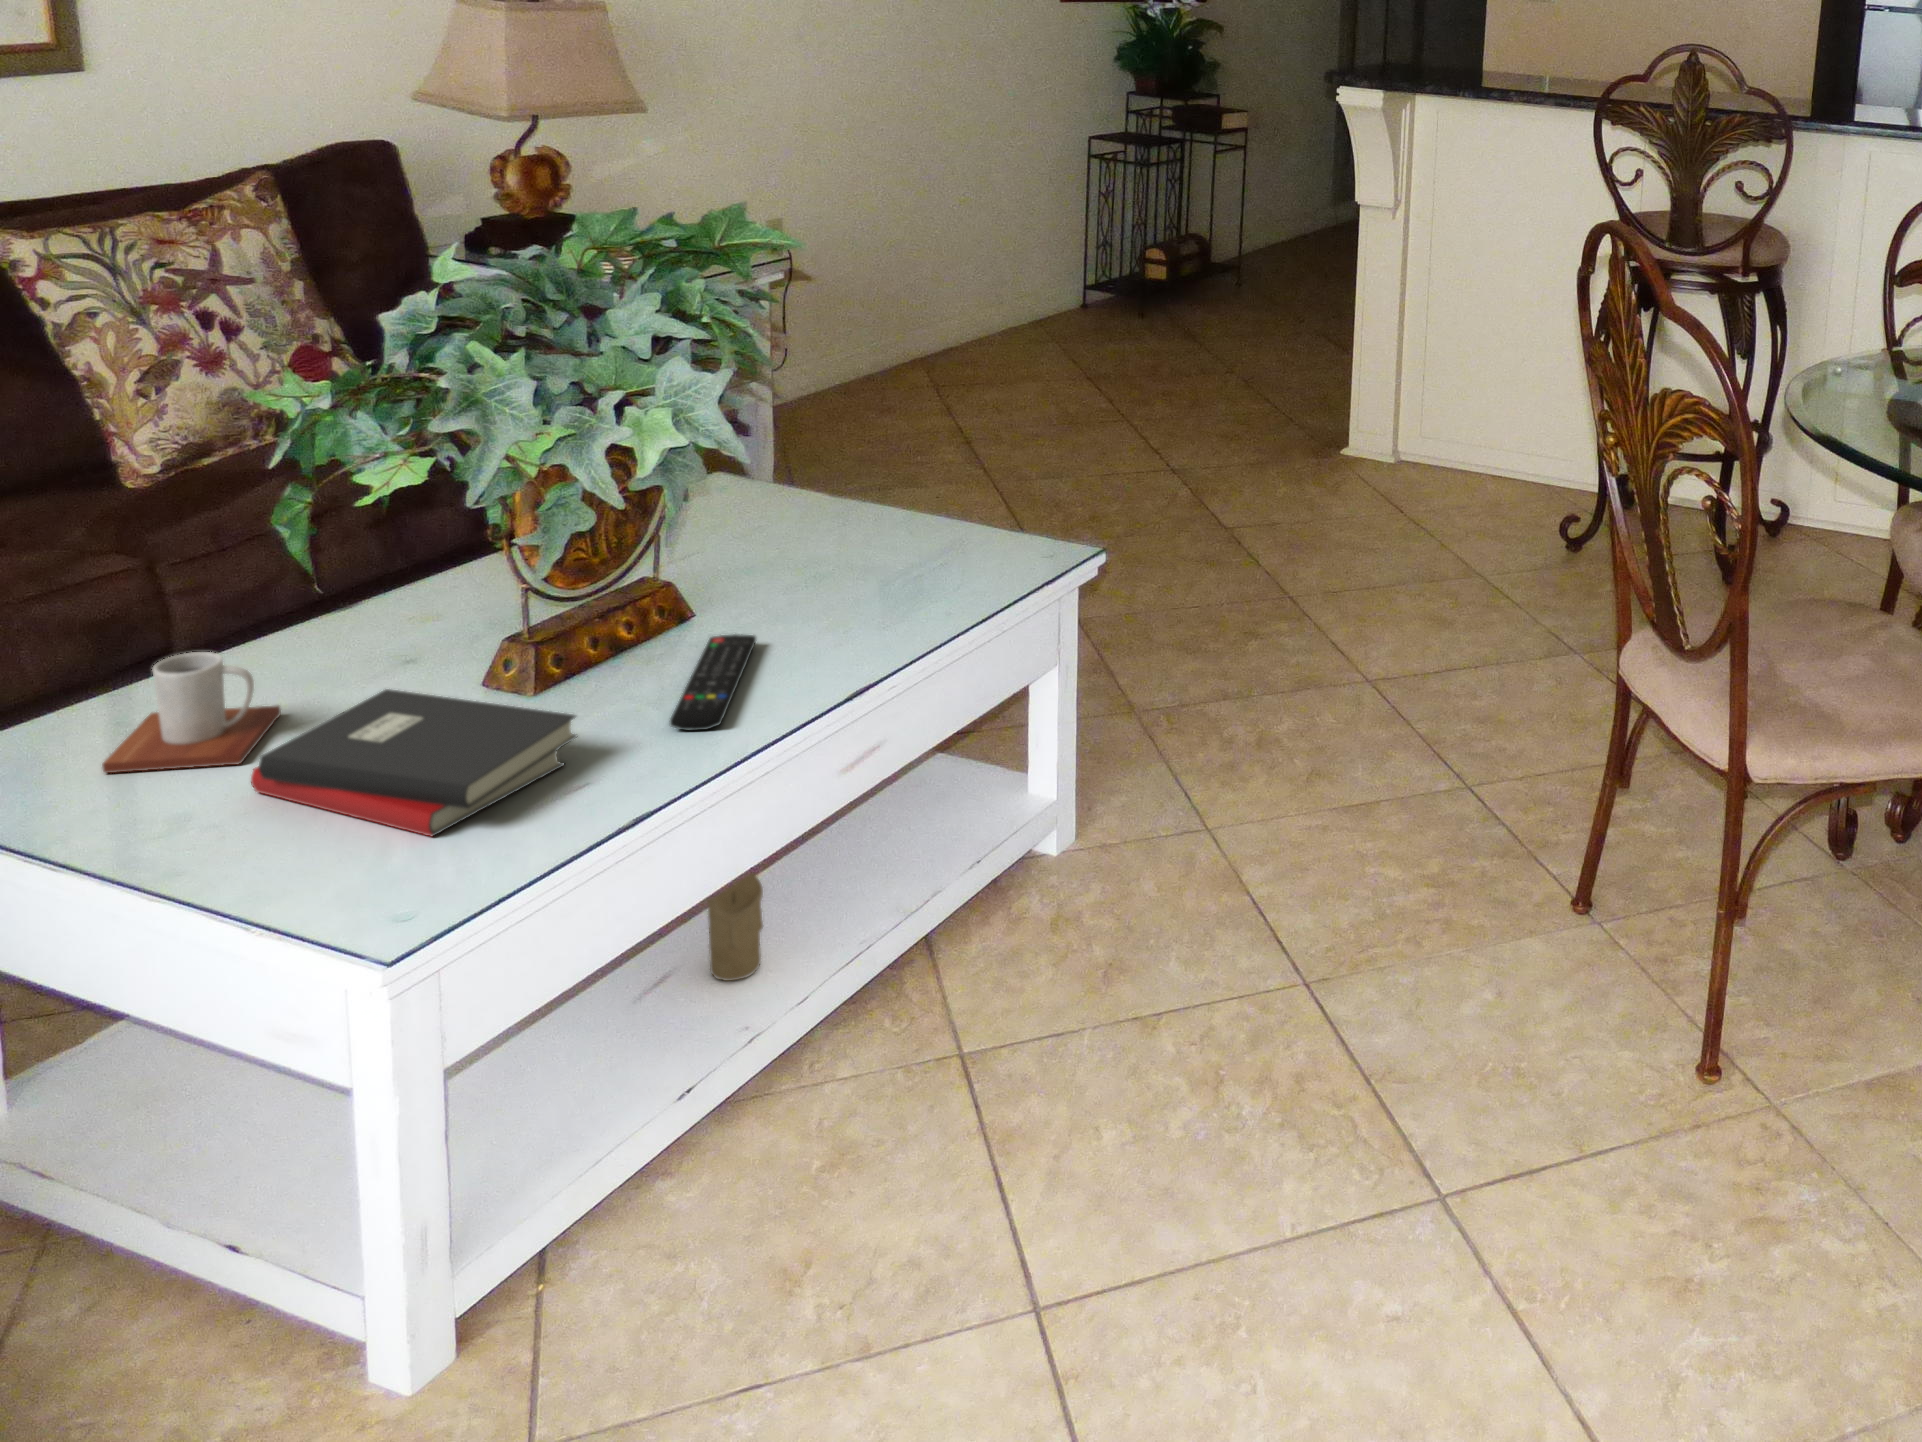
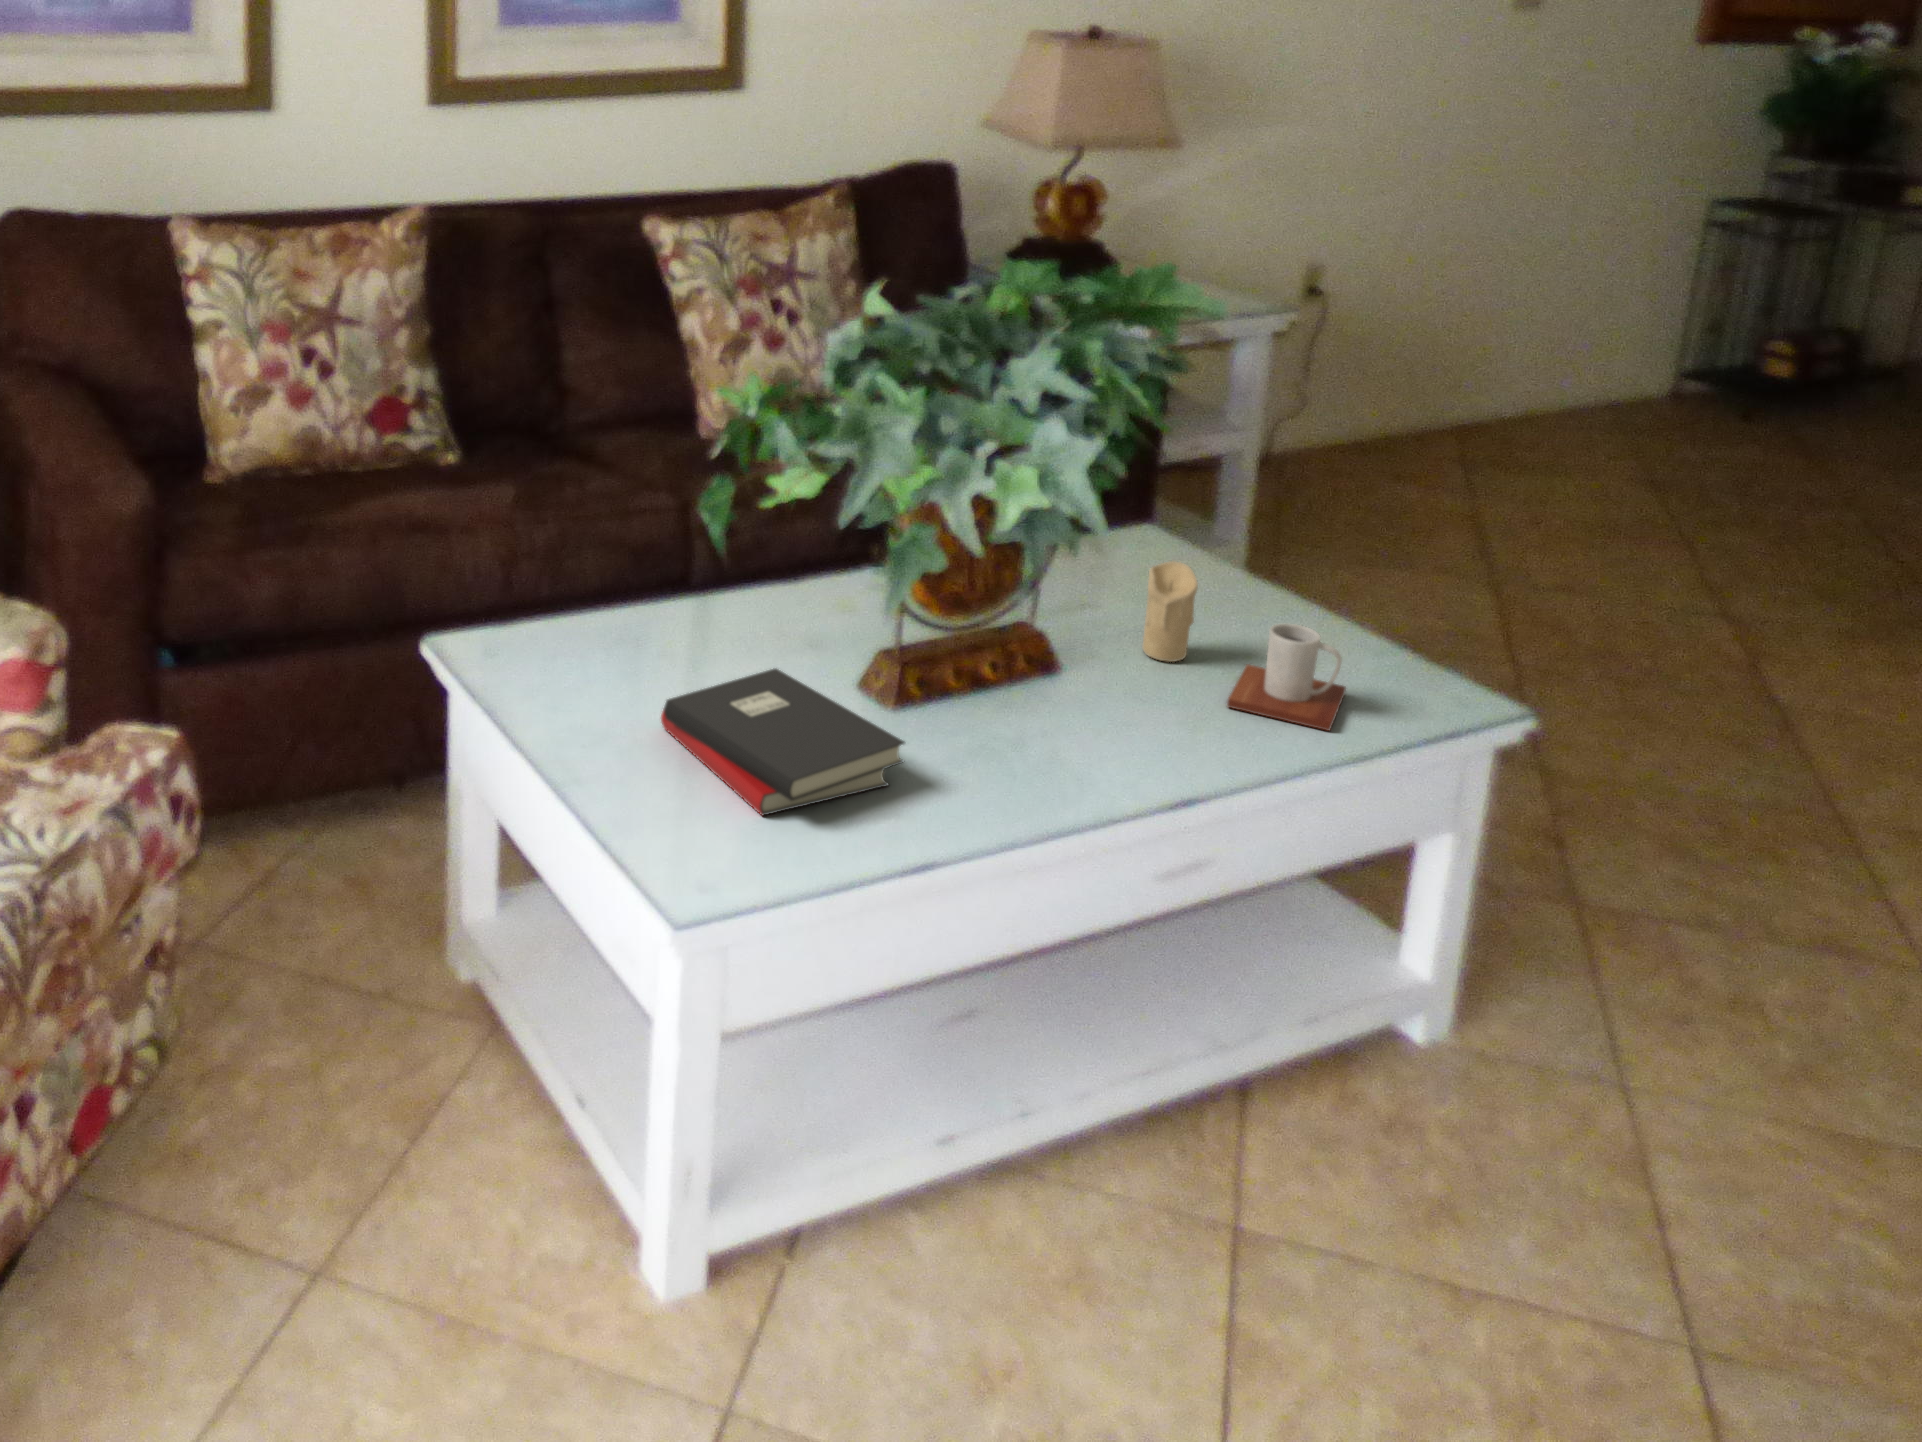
remote control: present [669,634,756,731] -> none [989,697,1104,793]
mug: present [102,652,281,773] -> present [1227,624,1346,731]
candle: present [708,873,763,981] -> present [1143,561,1198,662]

